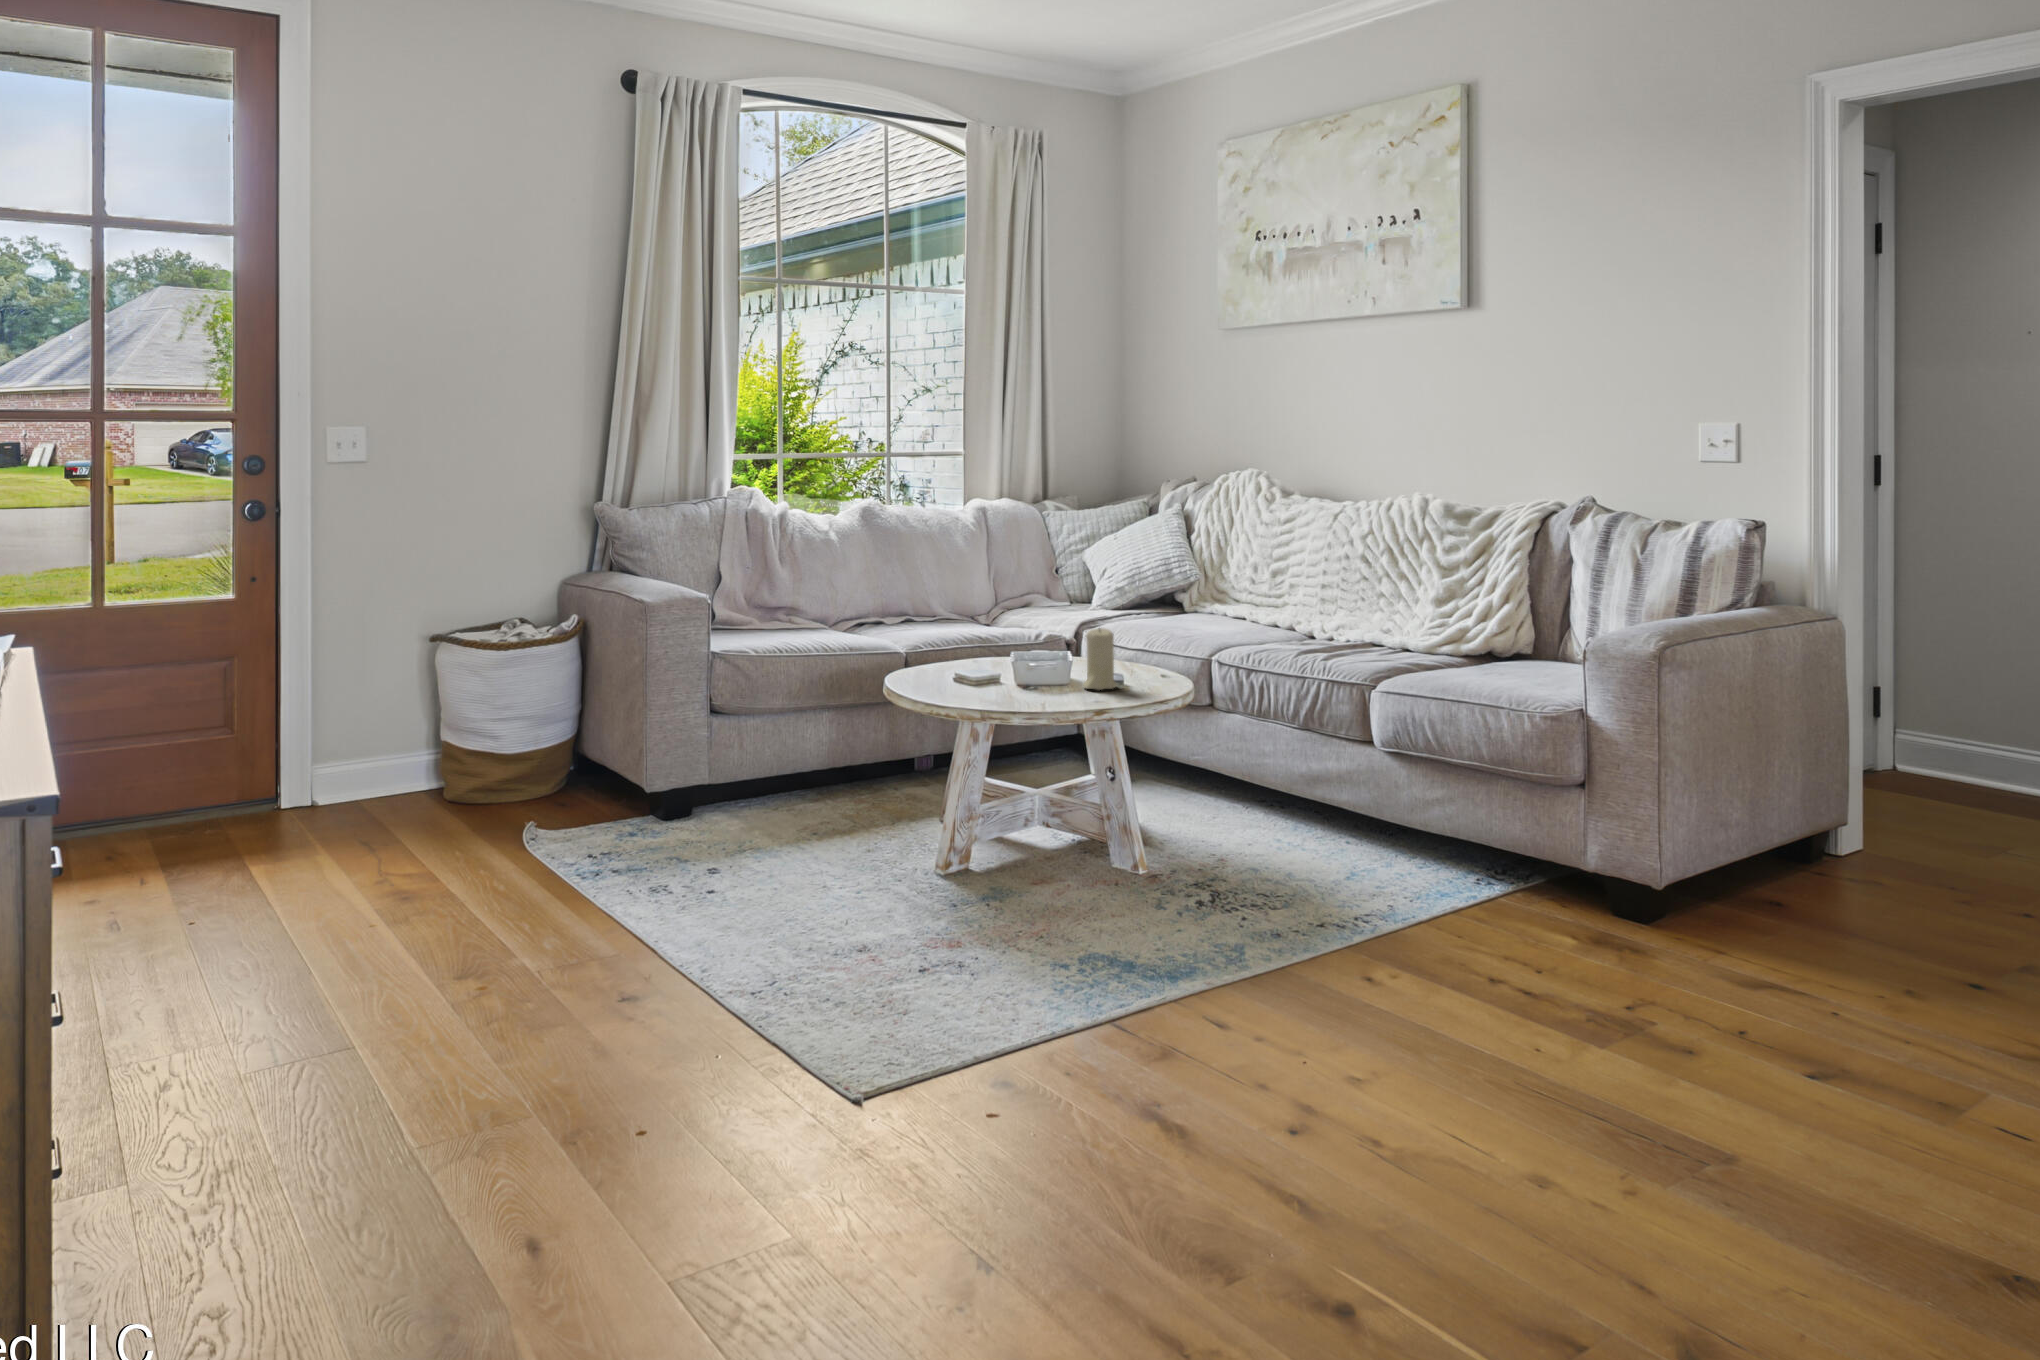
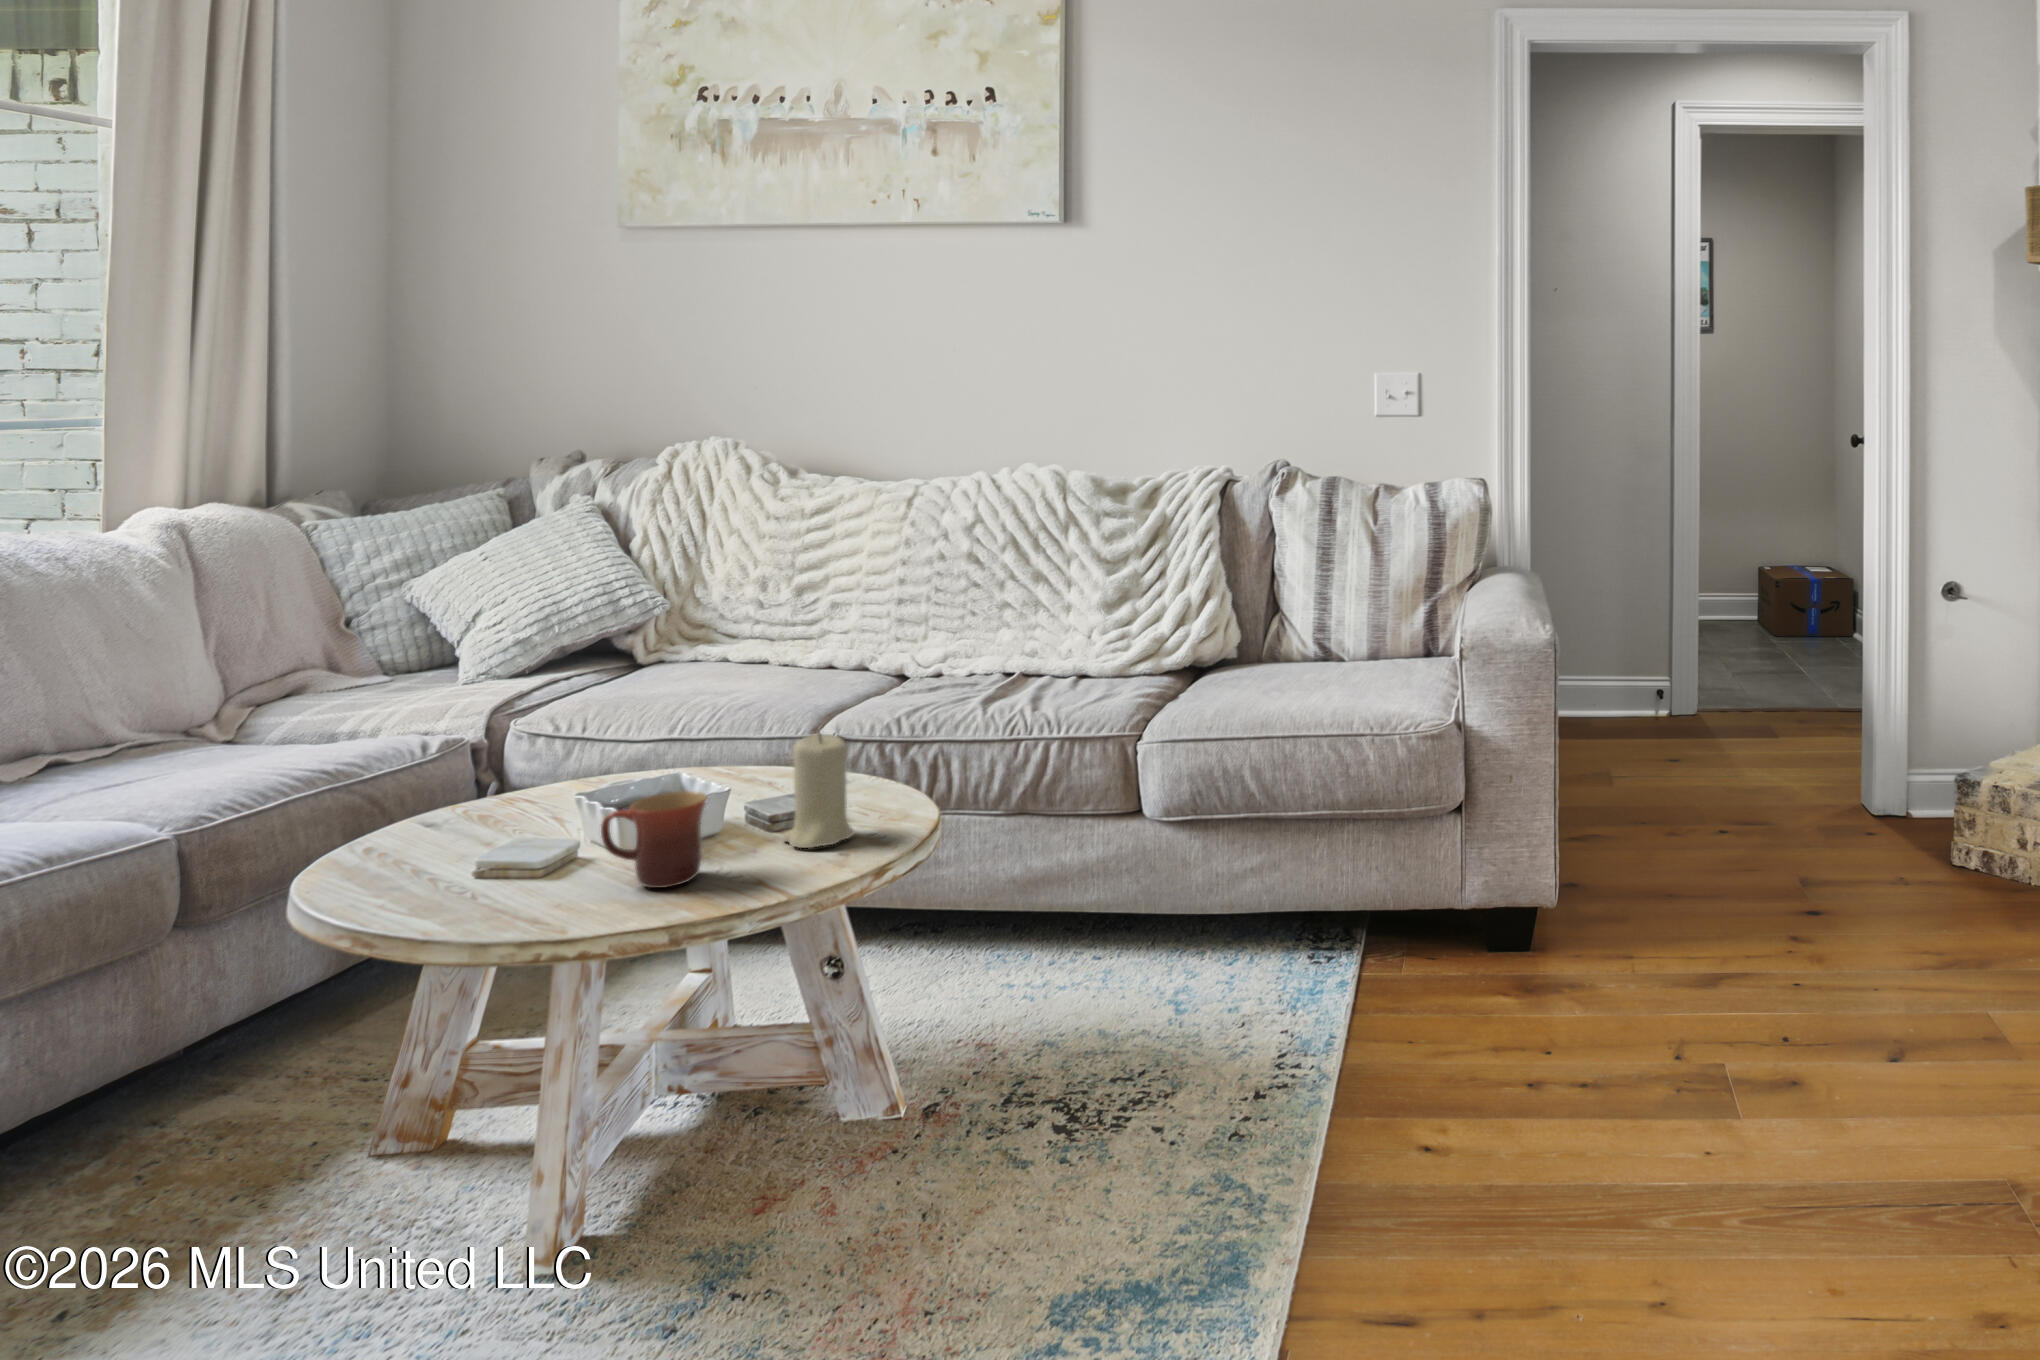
mug: none [992,644,1036,690] -> present [601,791,707,888]

